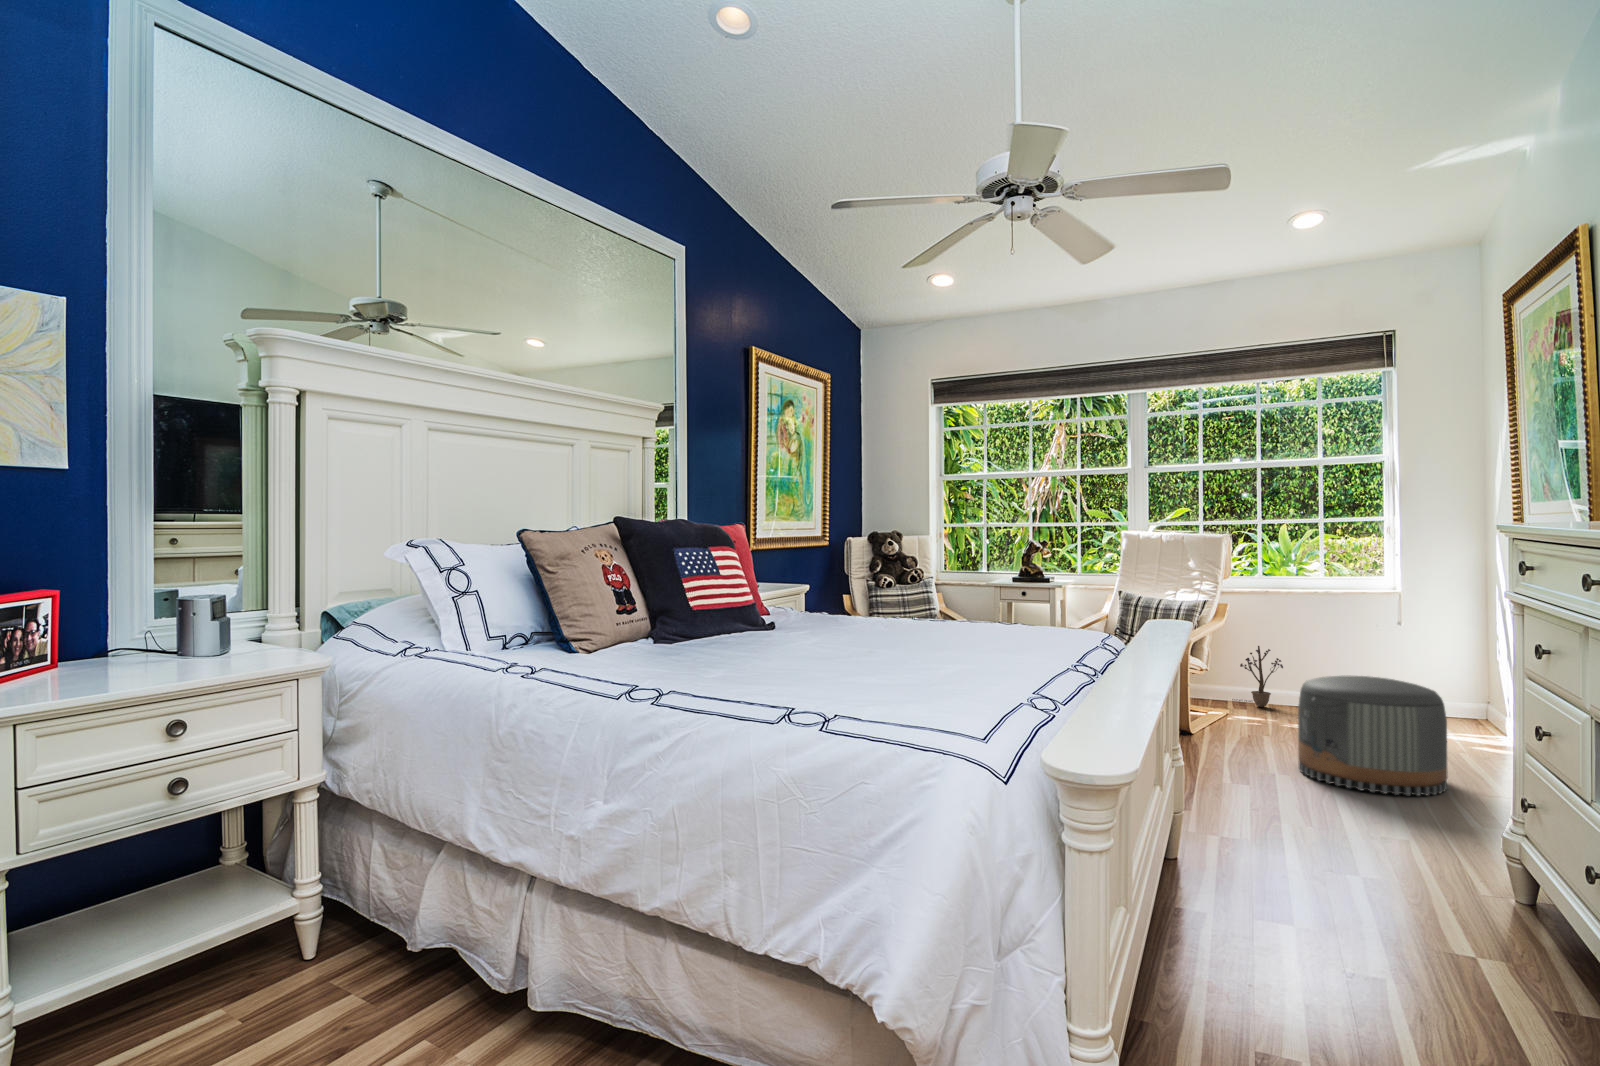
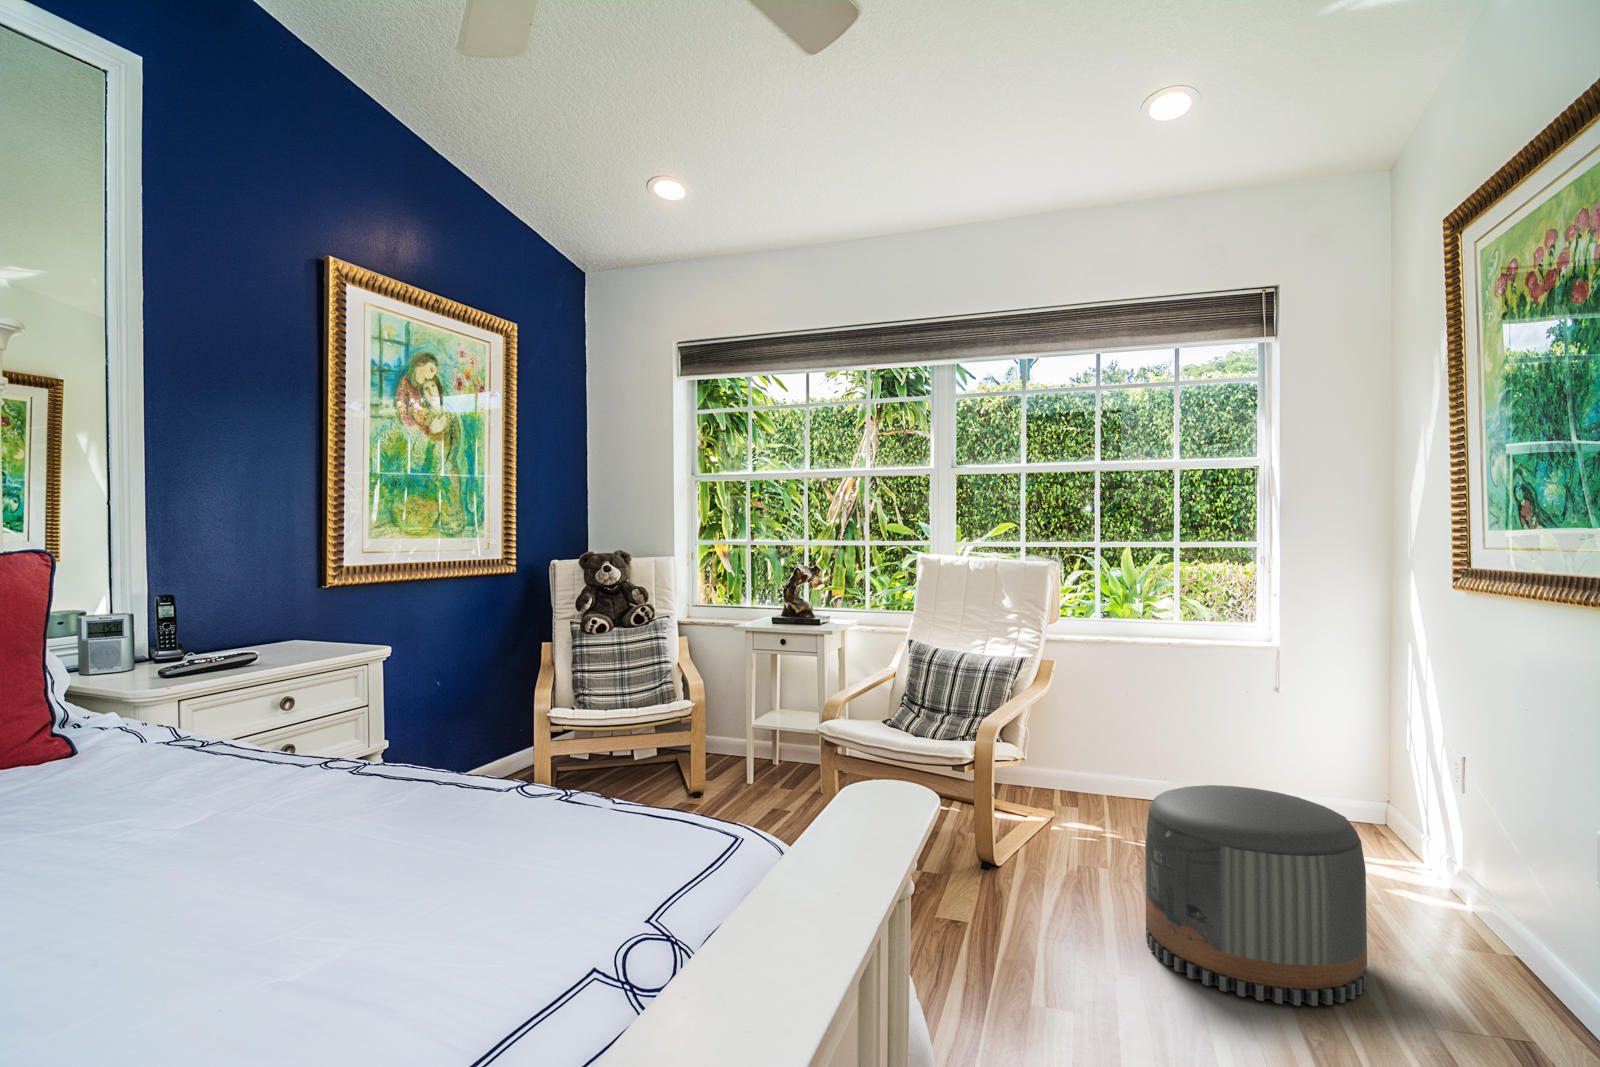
decorative plant: present [1232,646,1283,707] -> none [1061,713,1126,797]

